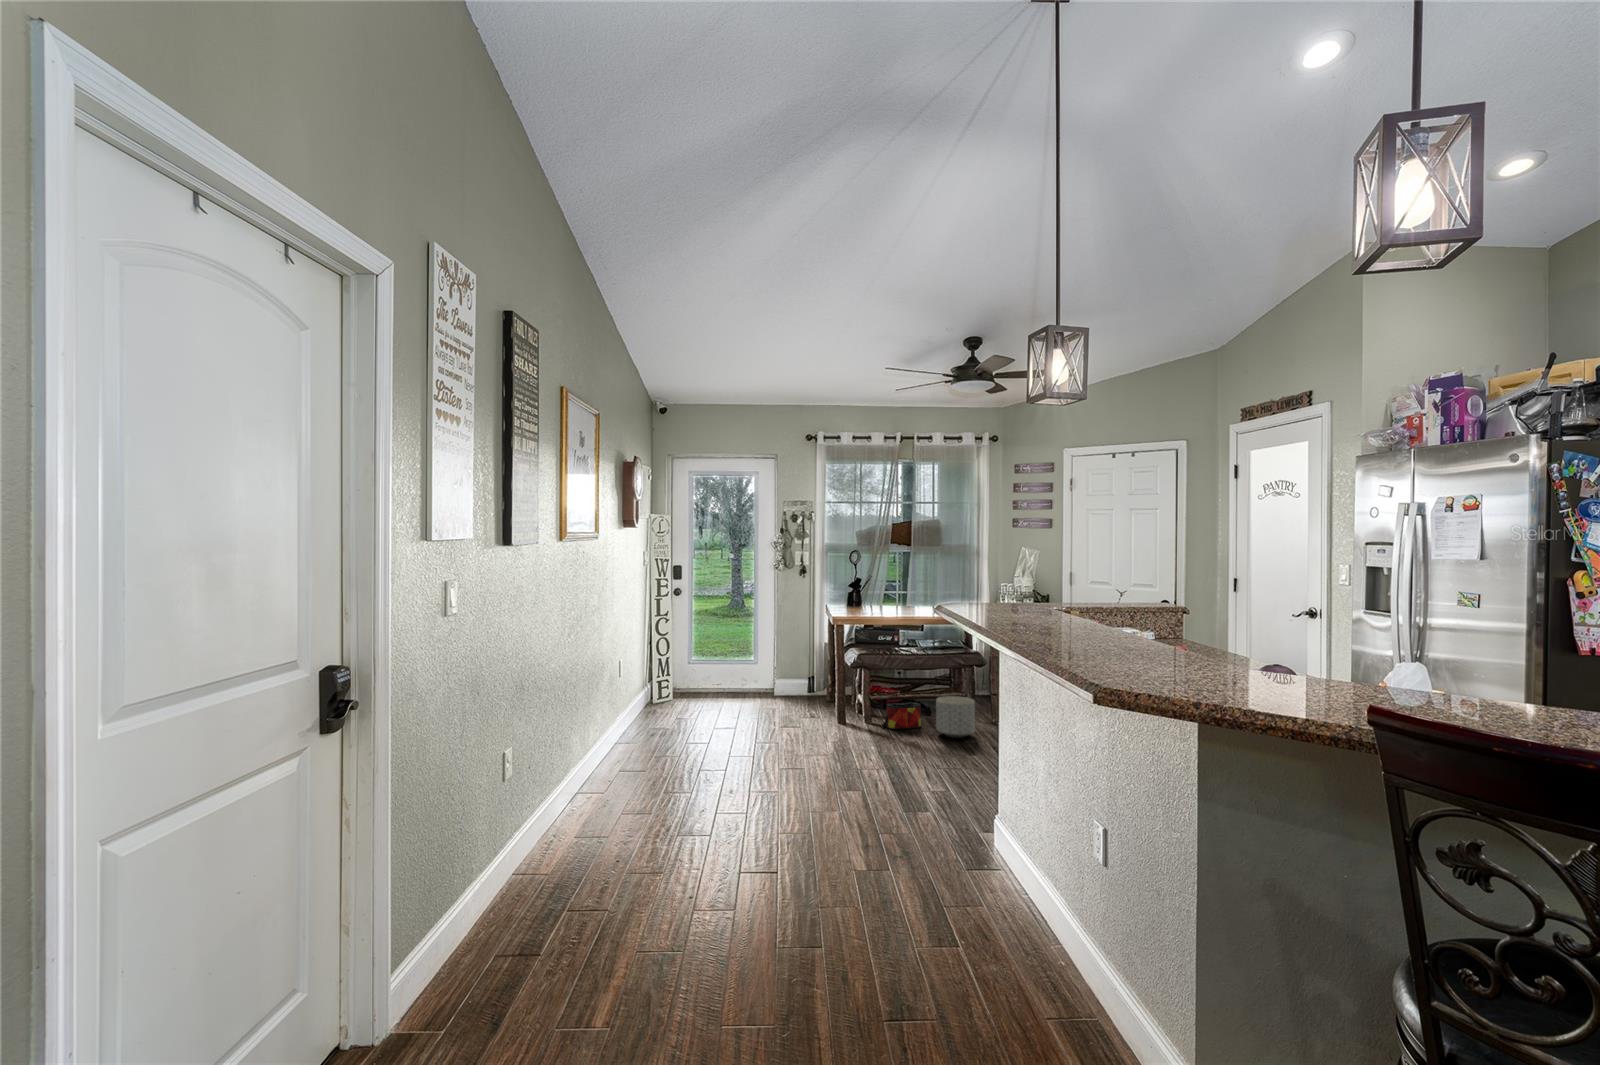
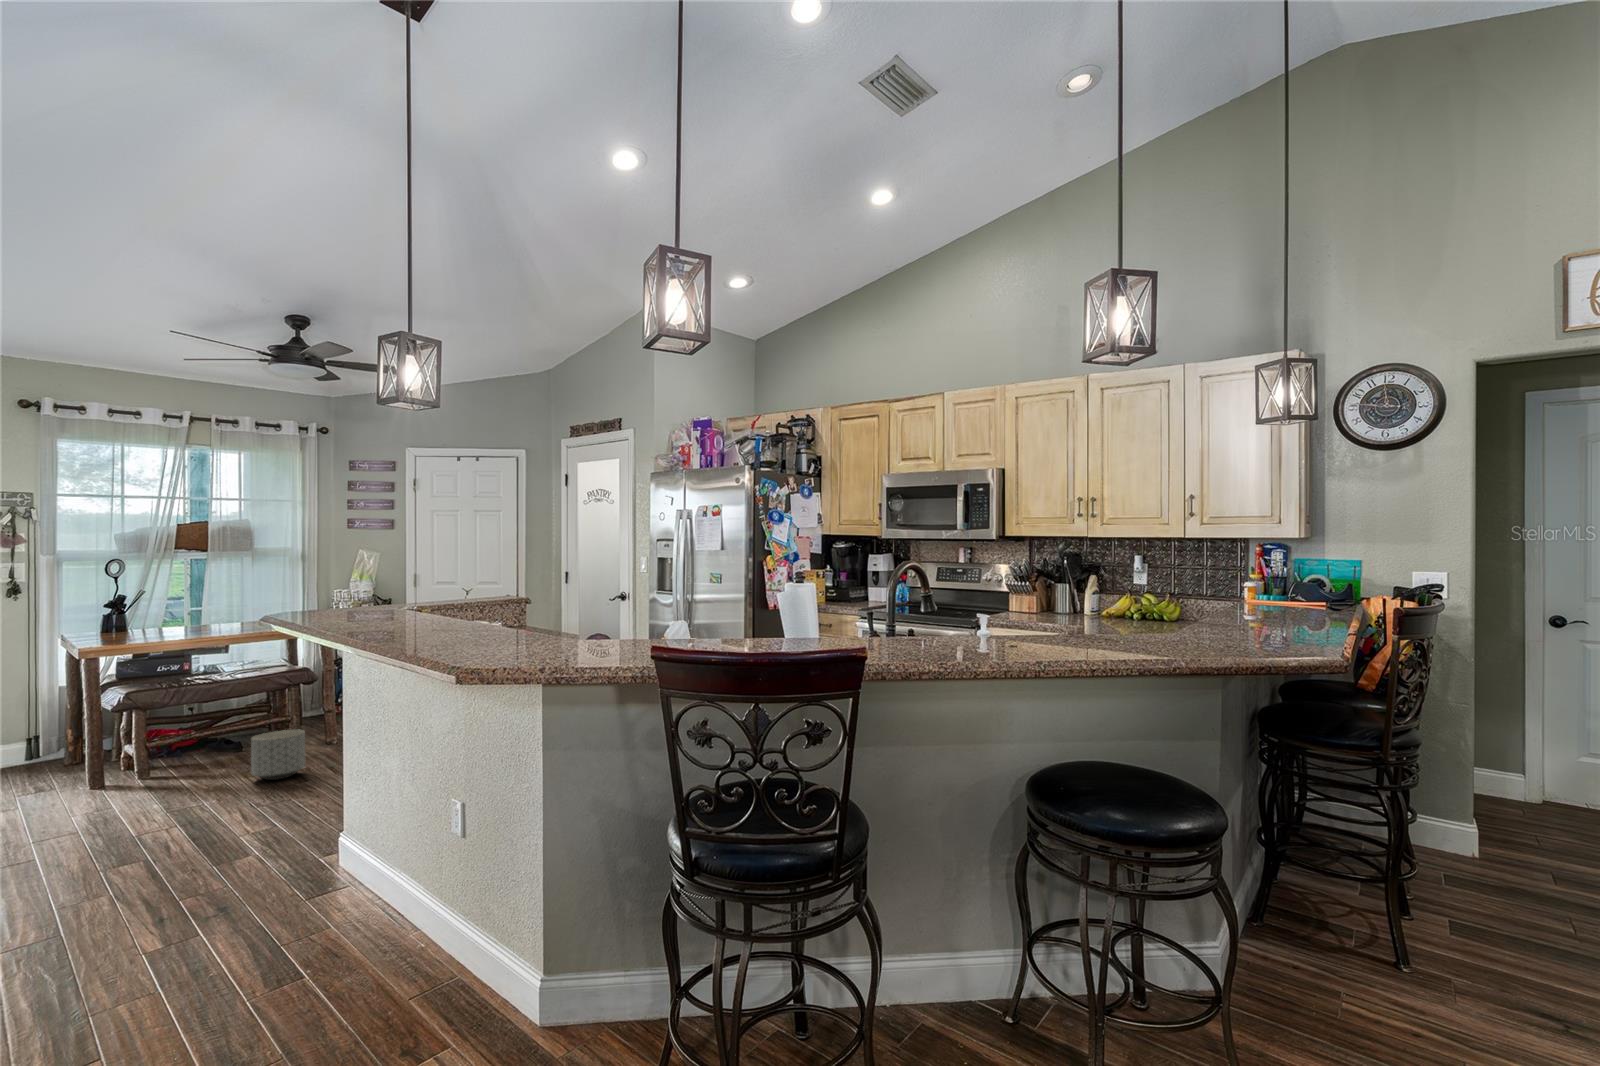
bag: present [882,702,921,729] -> none [166,750,227,790]

